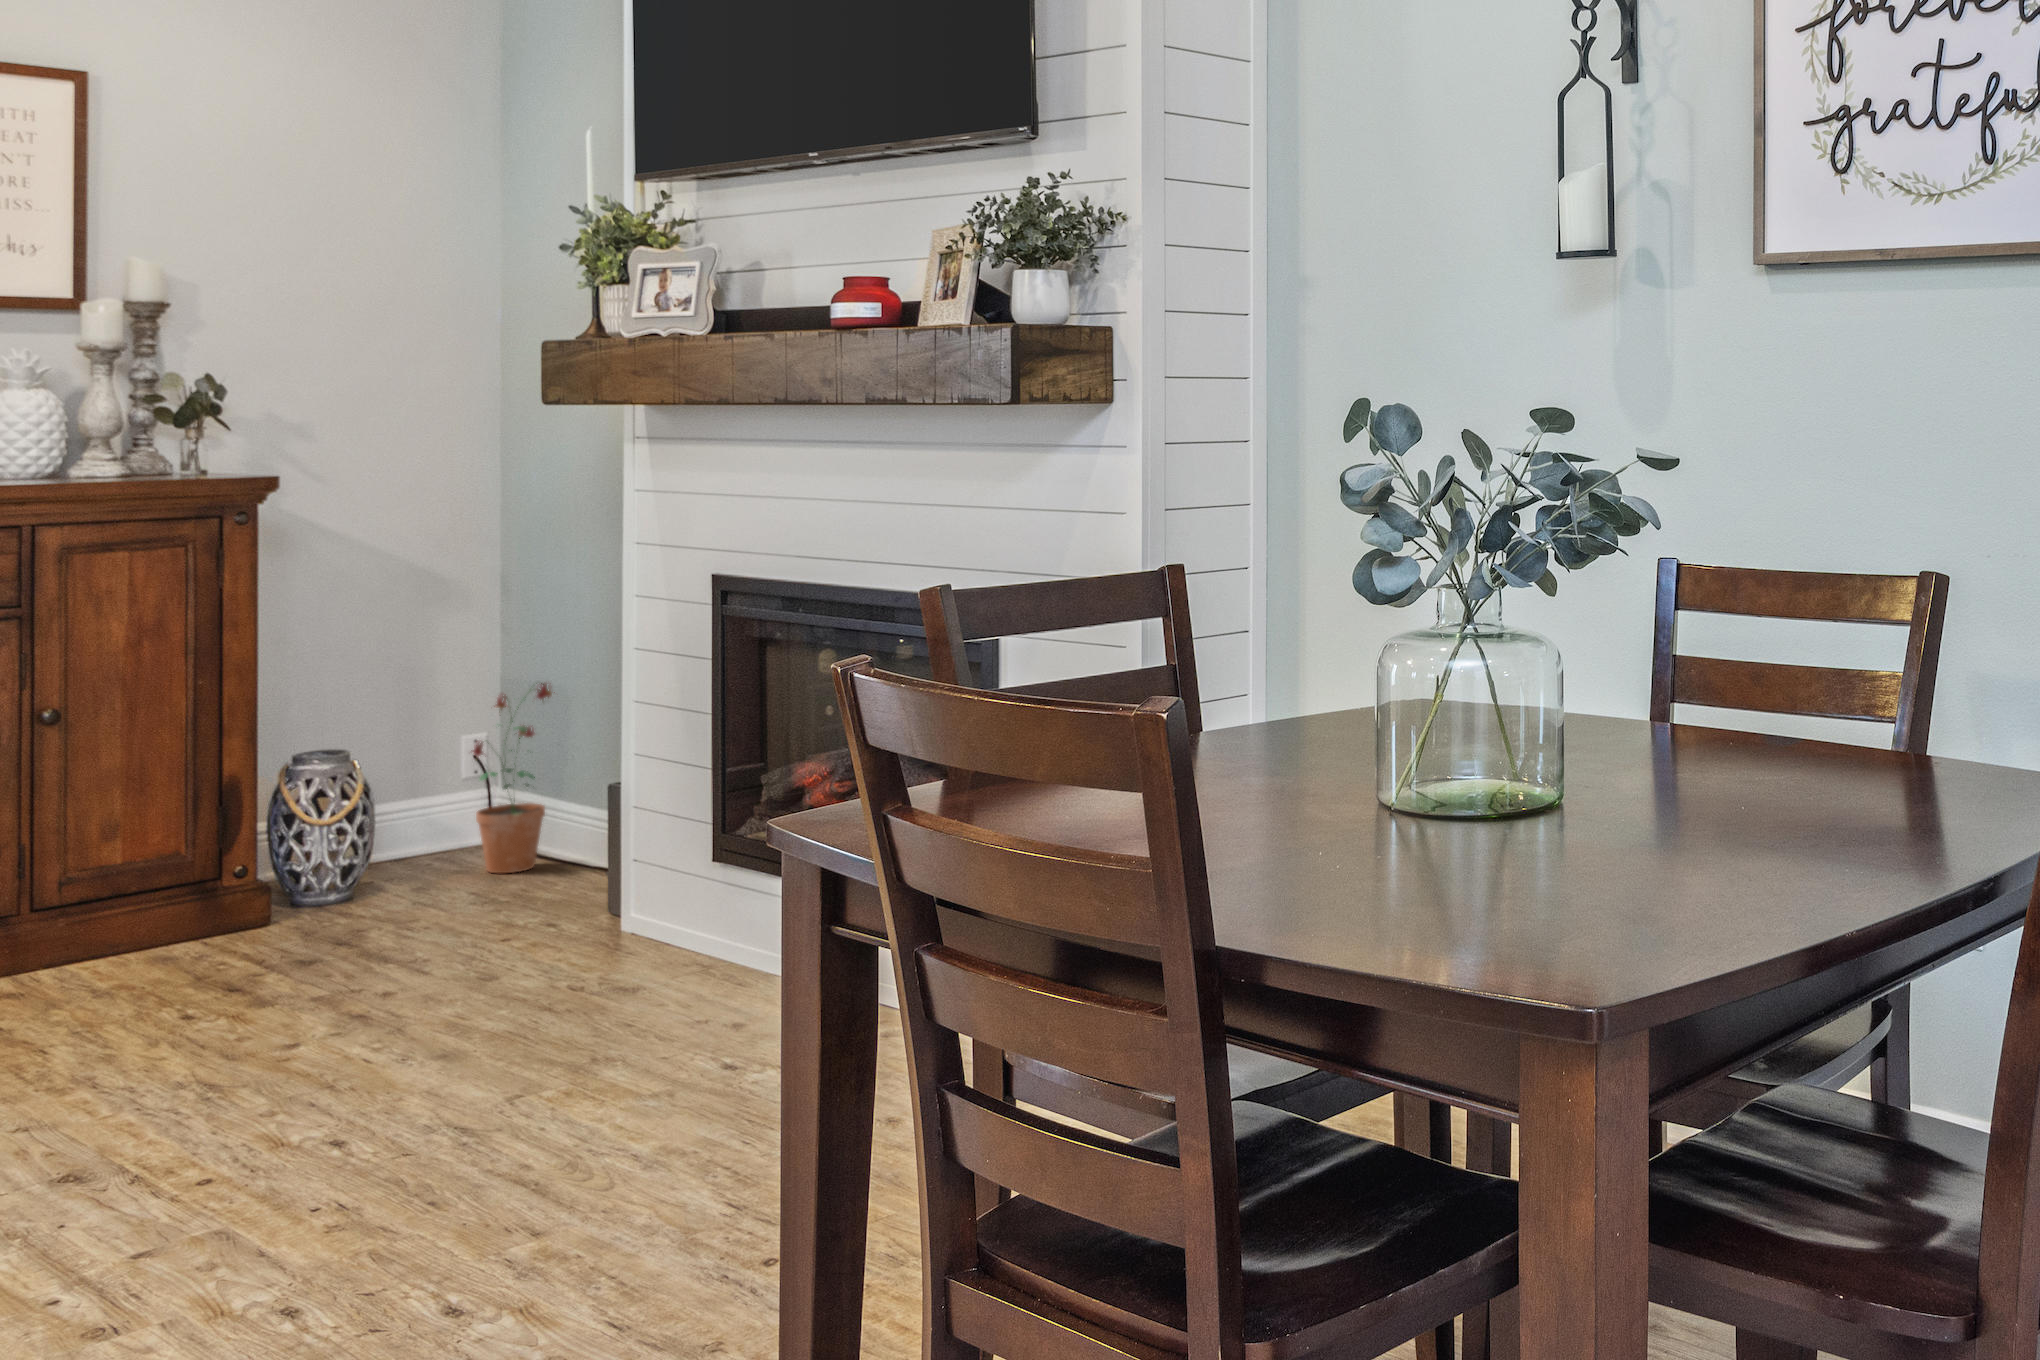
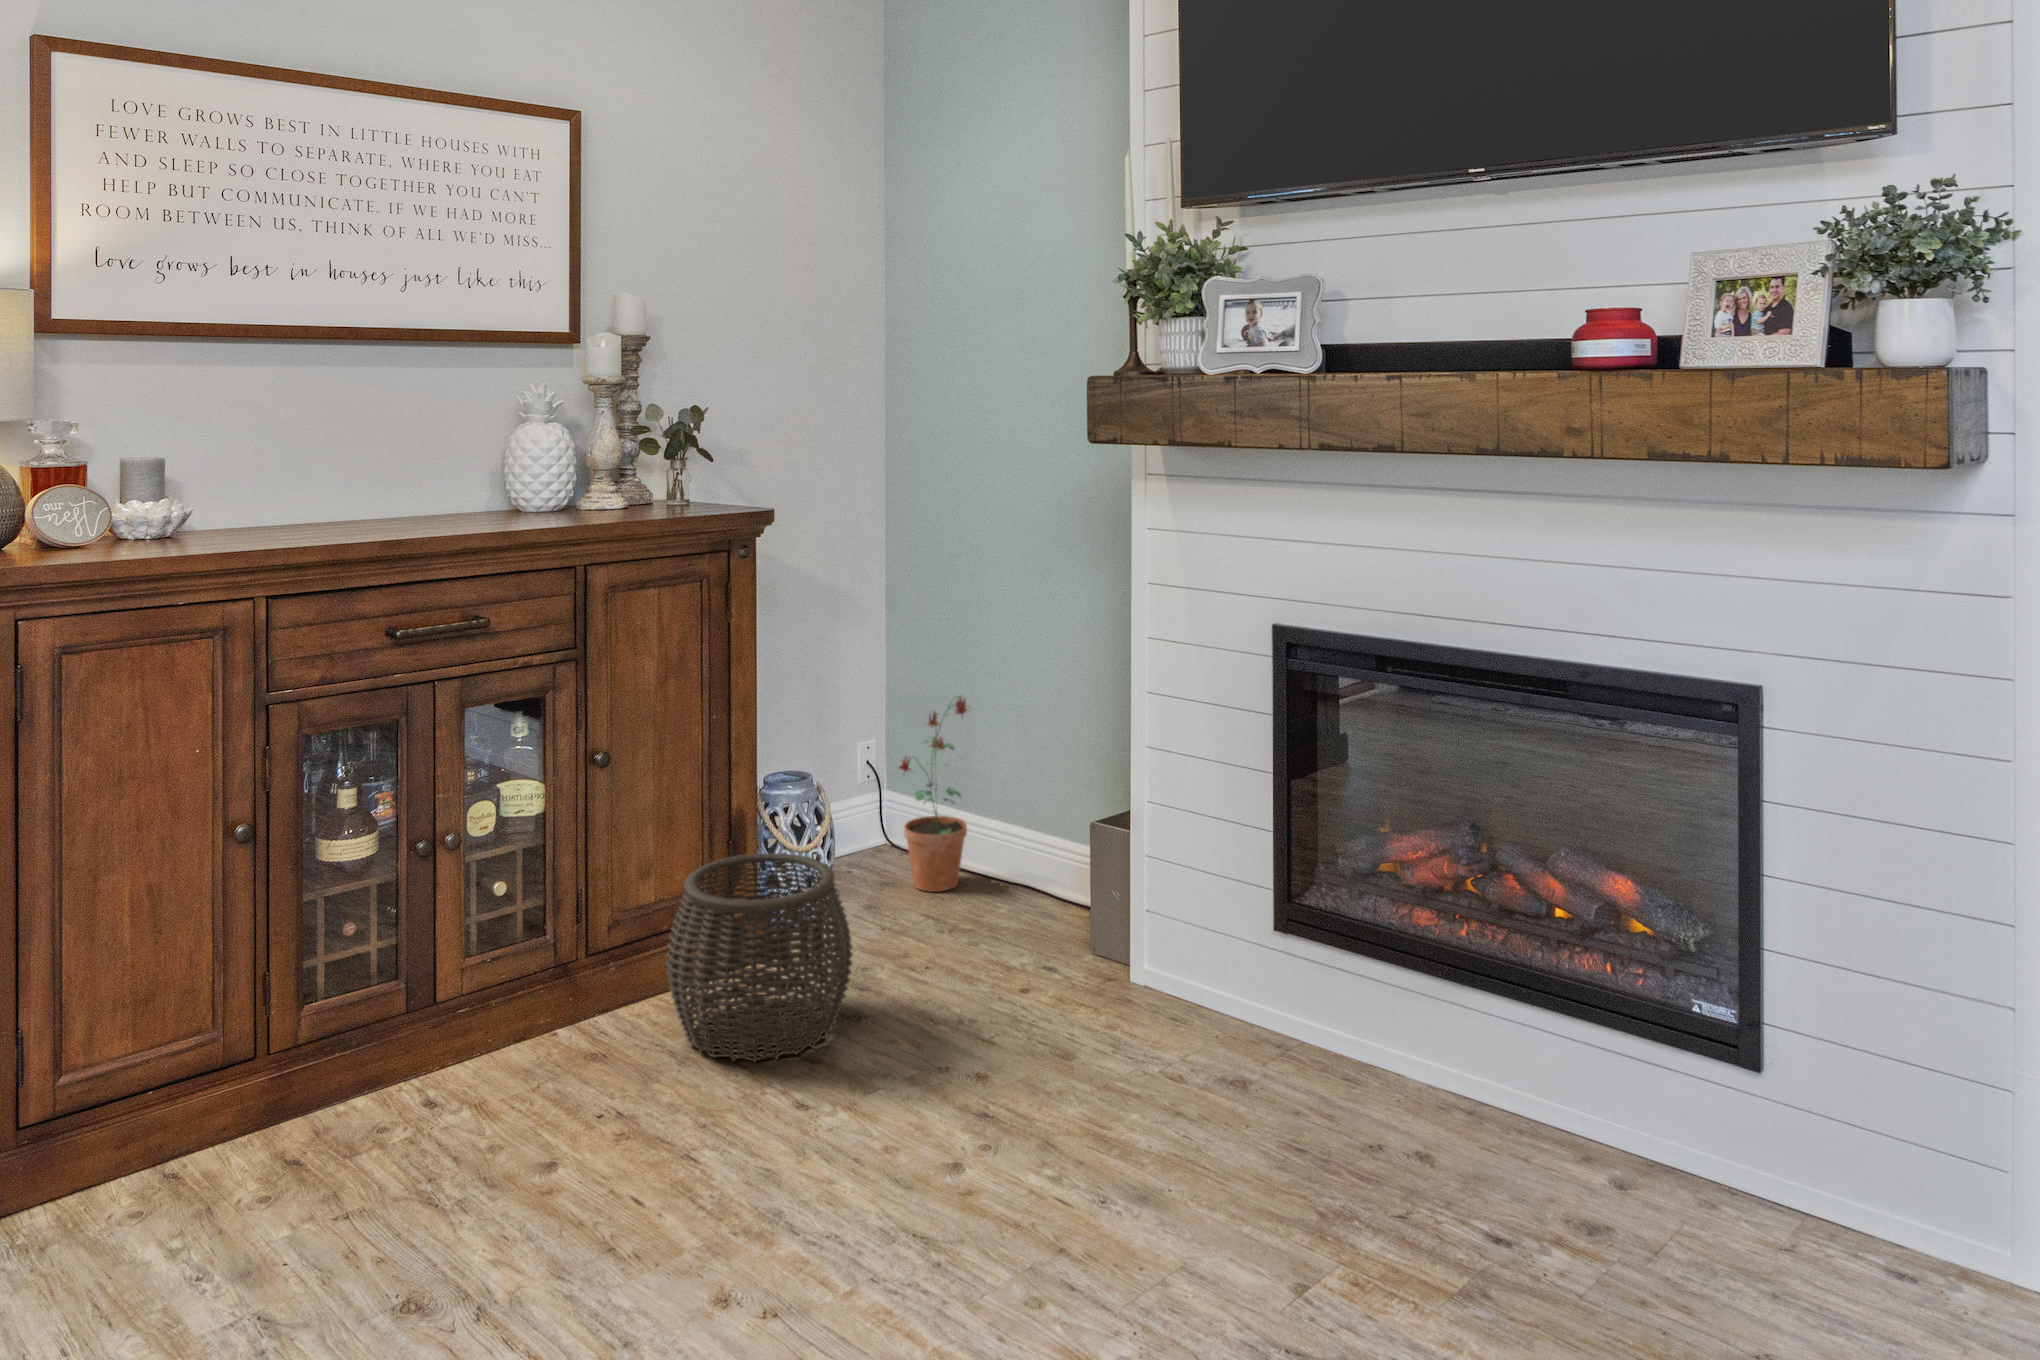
woven basket: none [106,802,310,979] -> present [666,853,853,1062]

